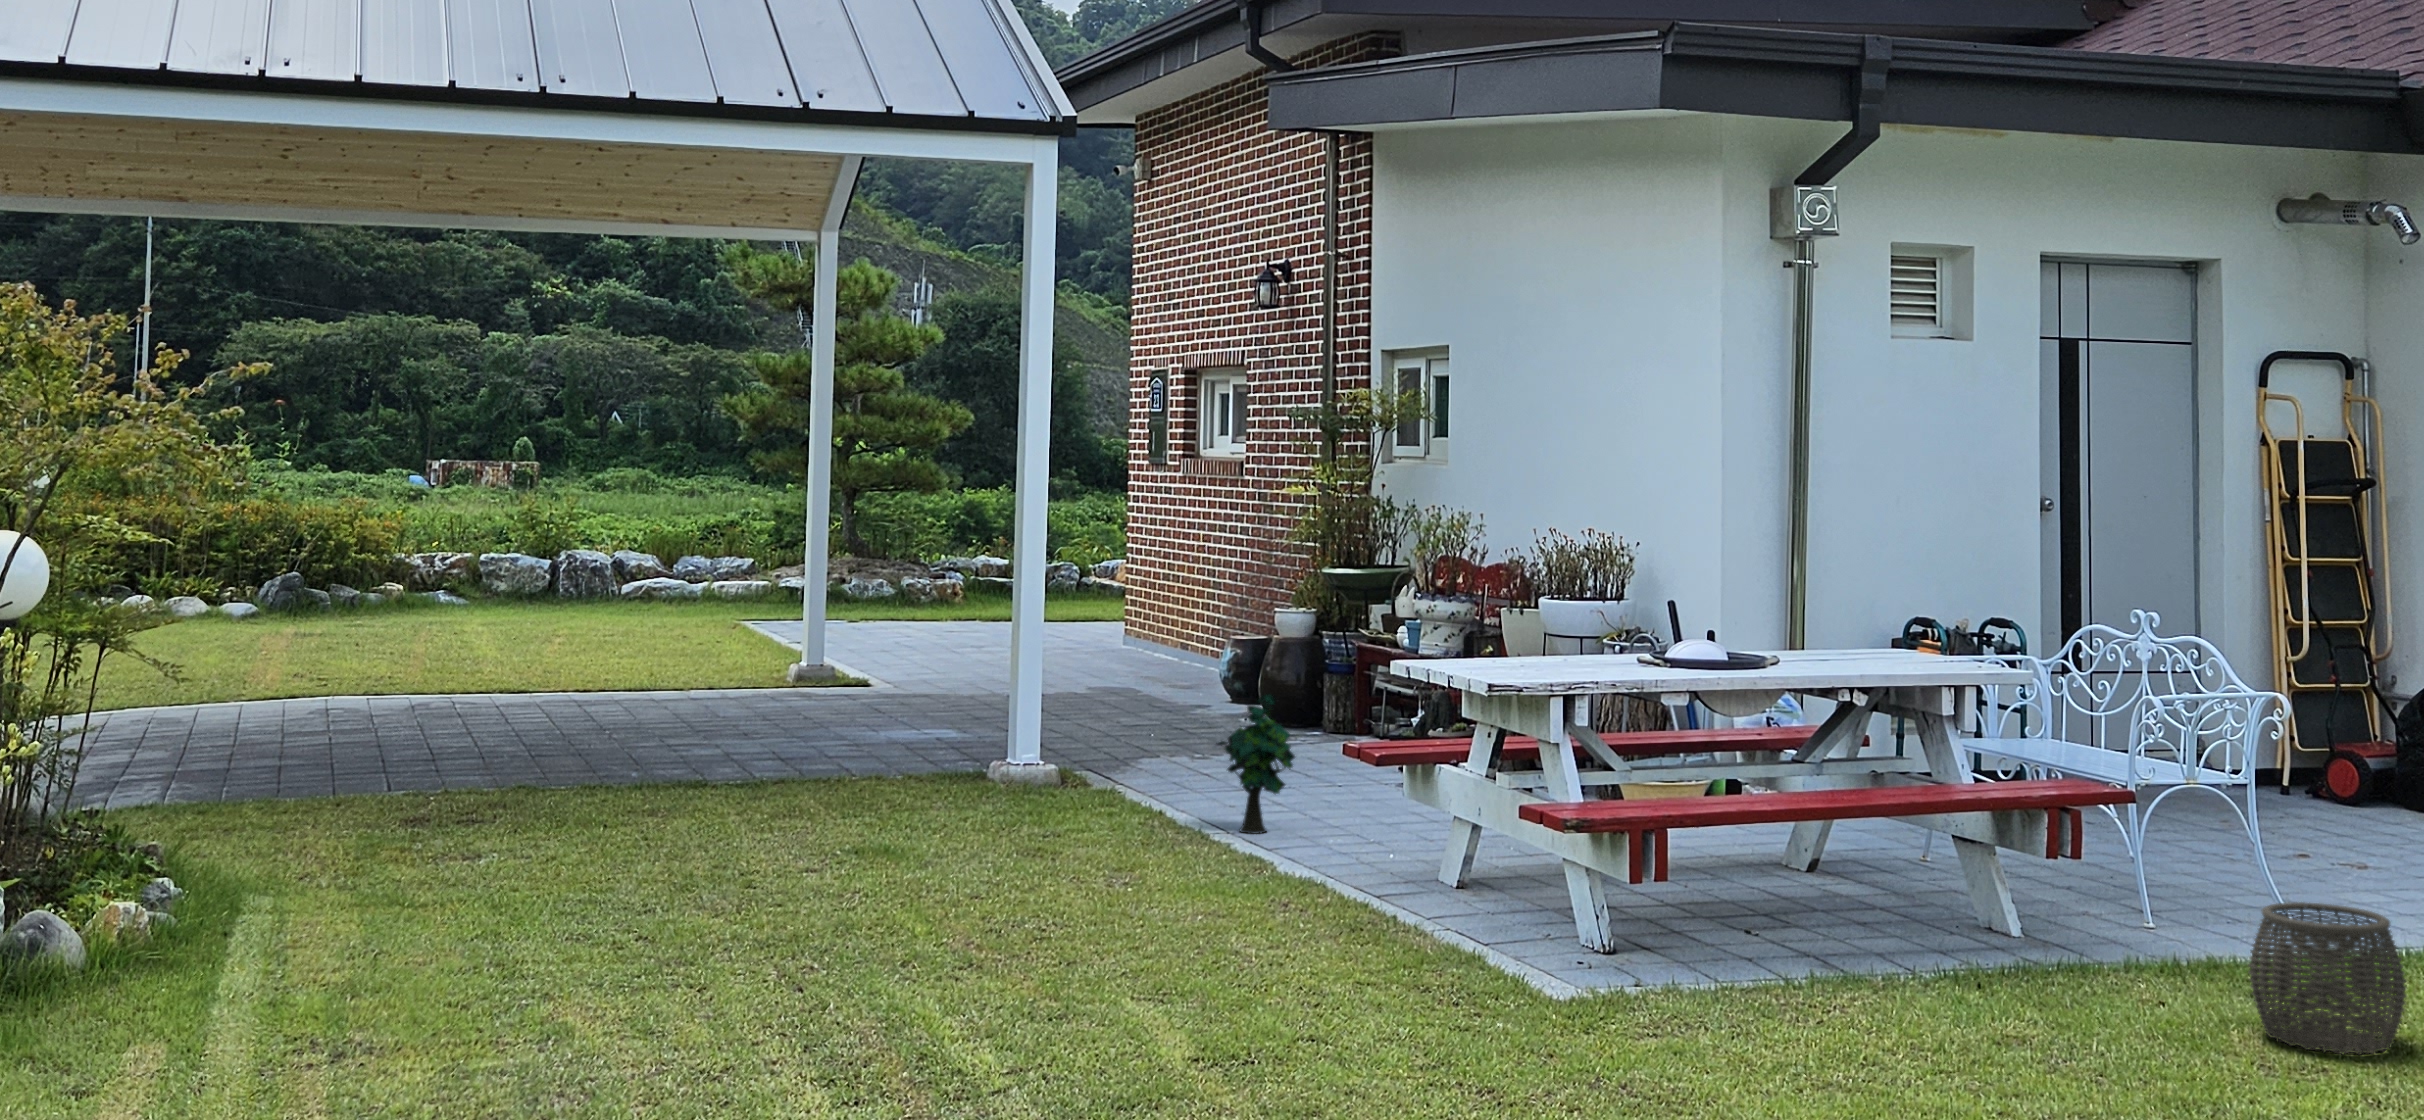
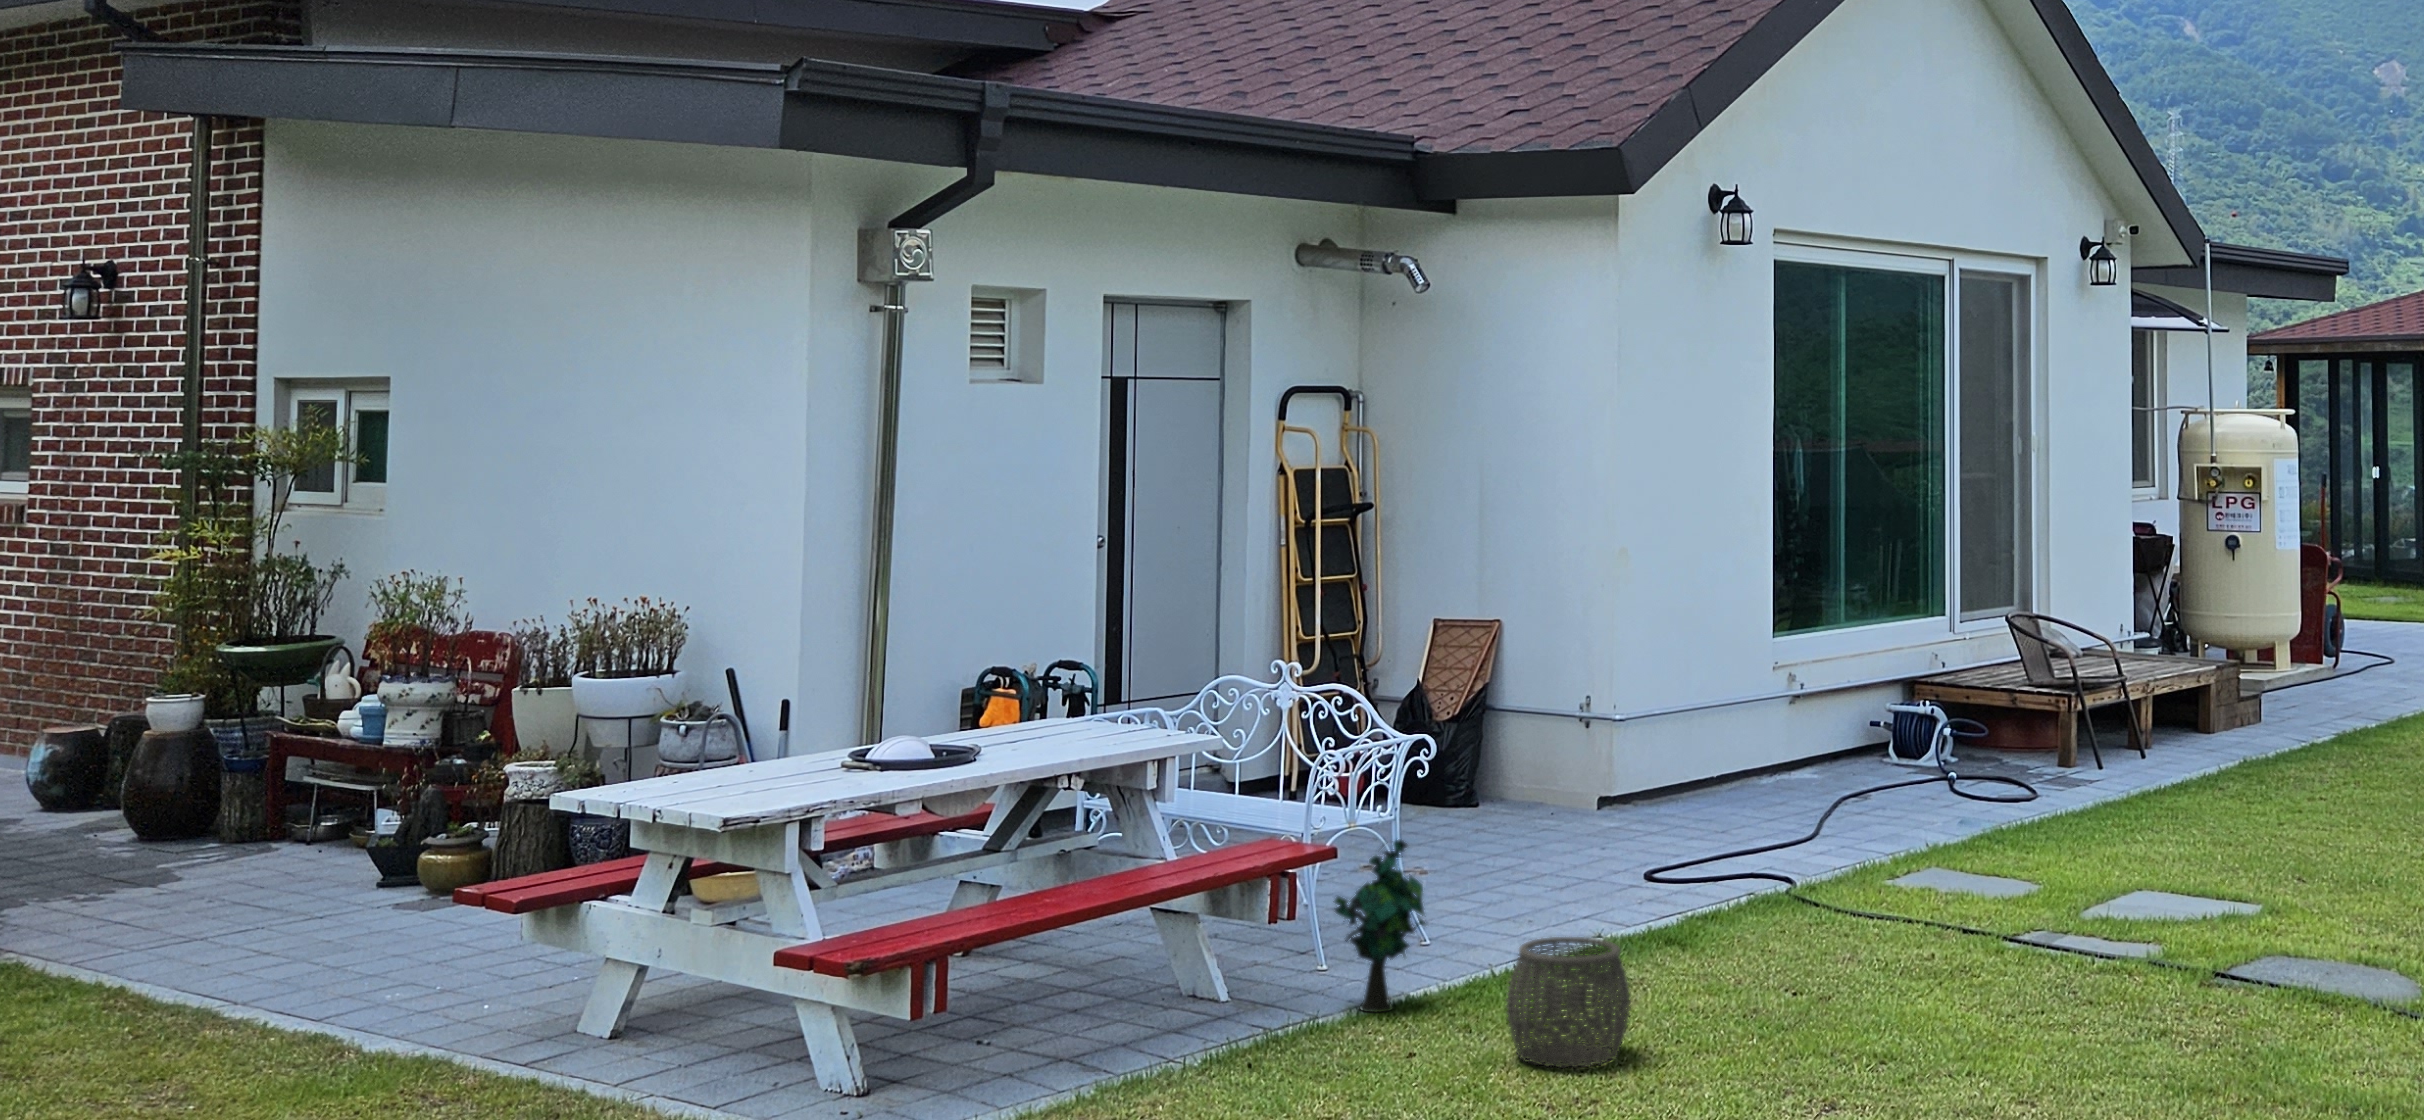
decorative plant: present [1218,694,1295,834] -> present [1335,840,1426,1012]

